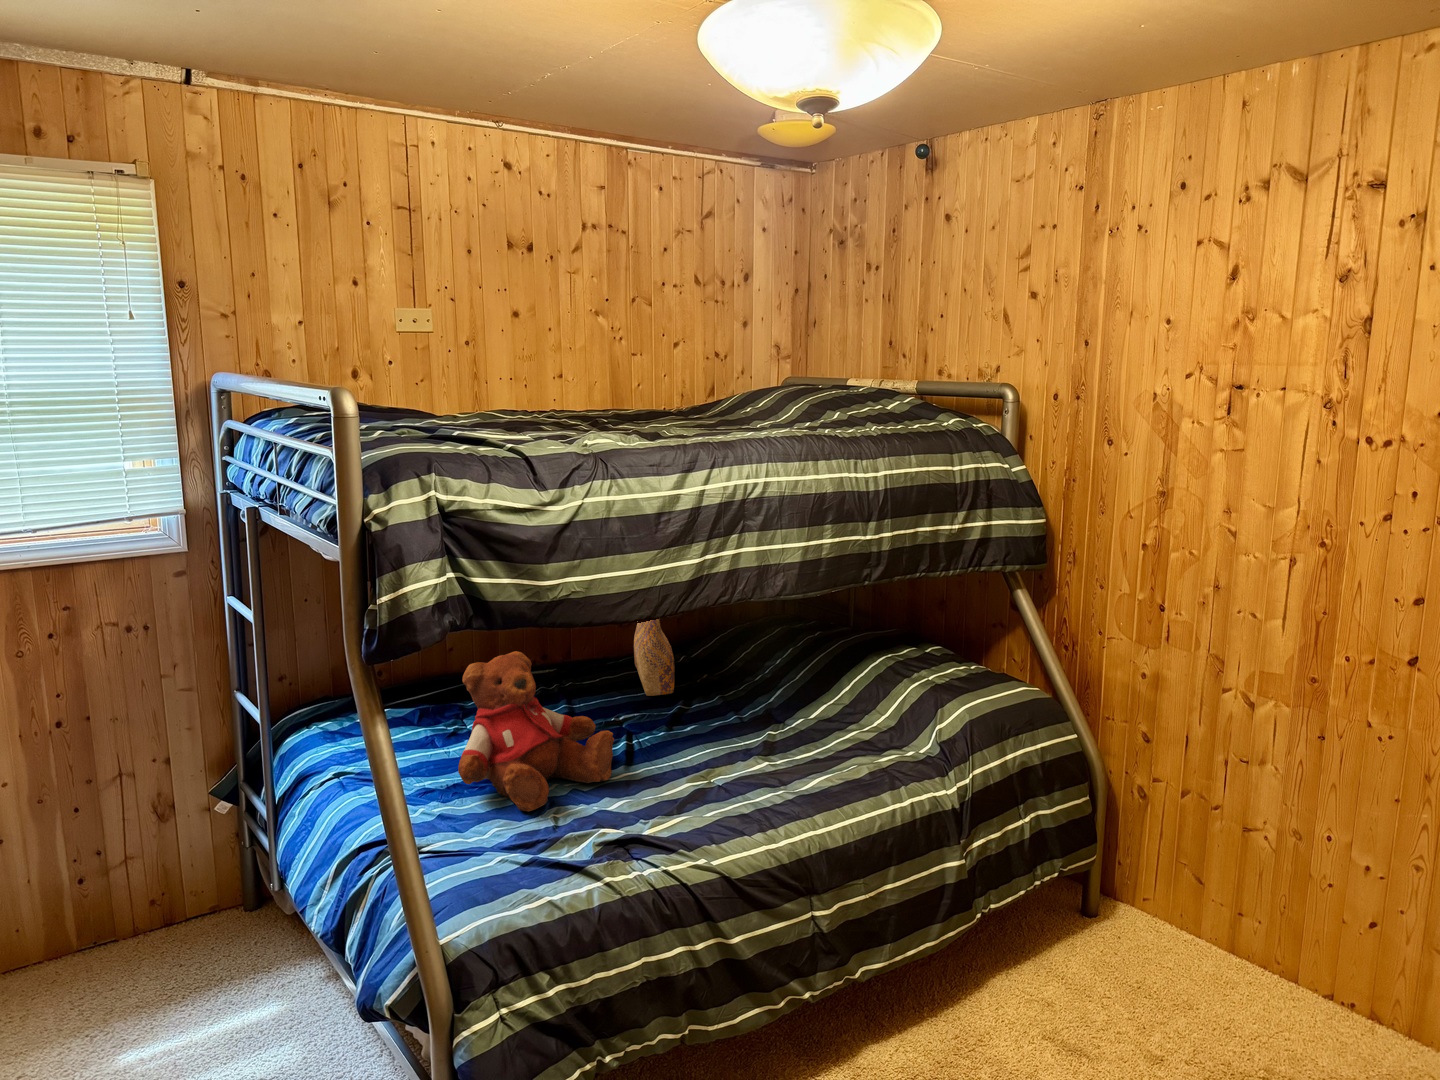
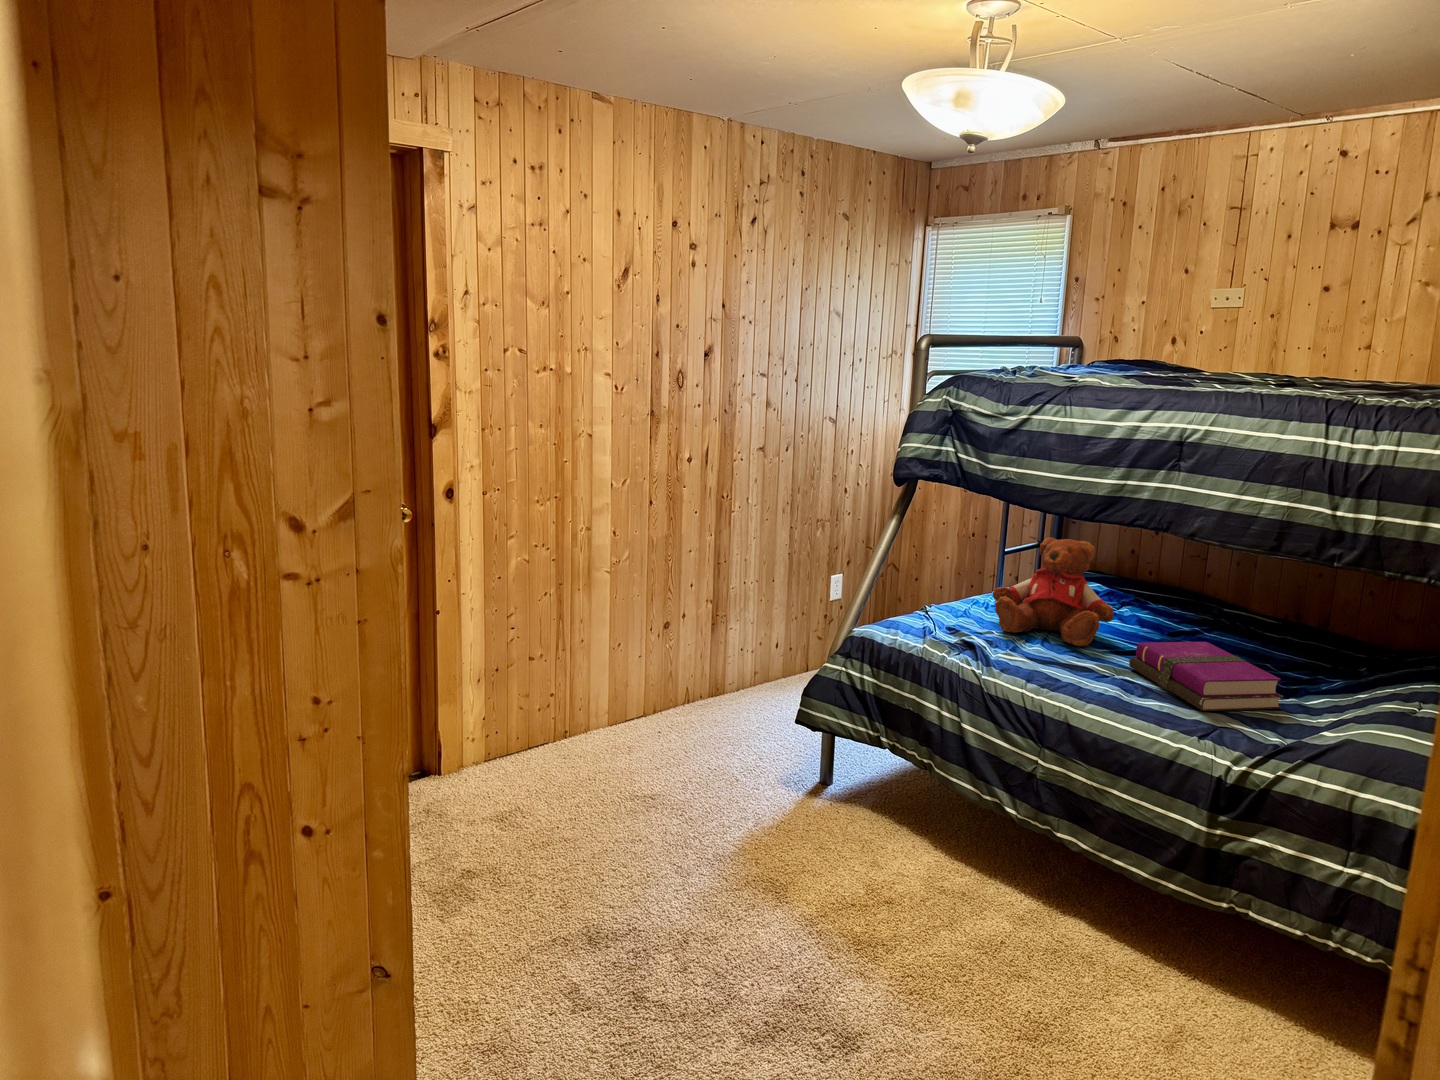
tote bag: present [634,619,675,696] -> none [1262,515,1367,654]
notebook: none [681,708,803,770] -> present [1129,642,1283,711]

